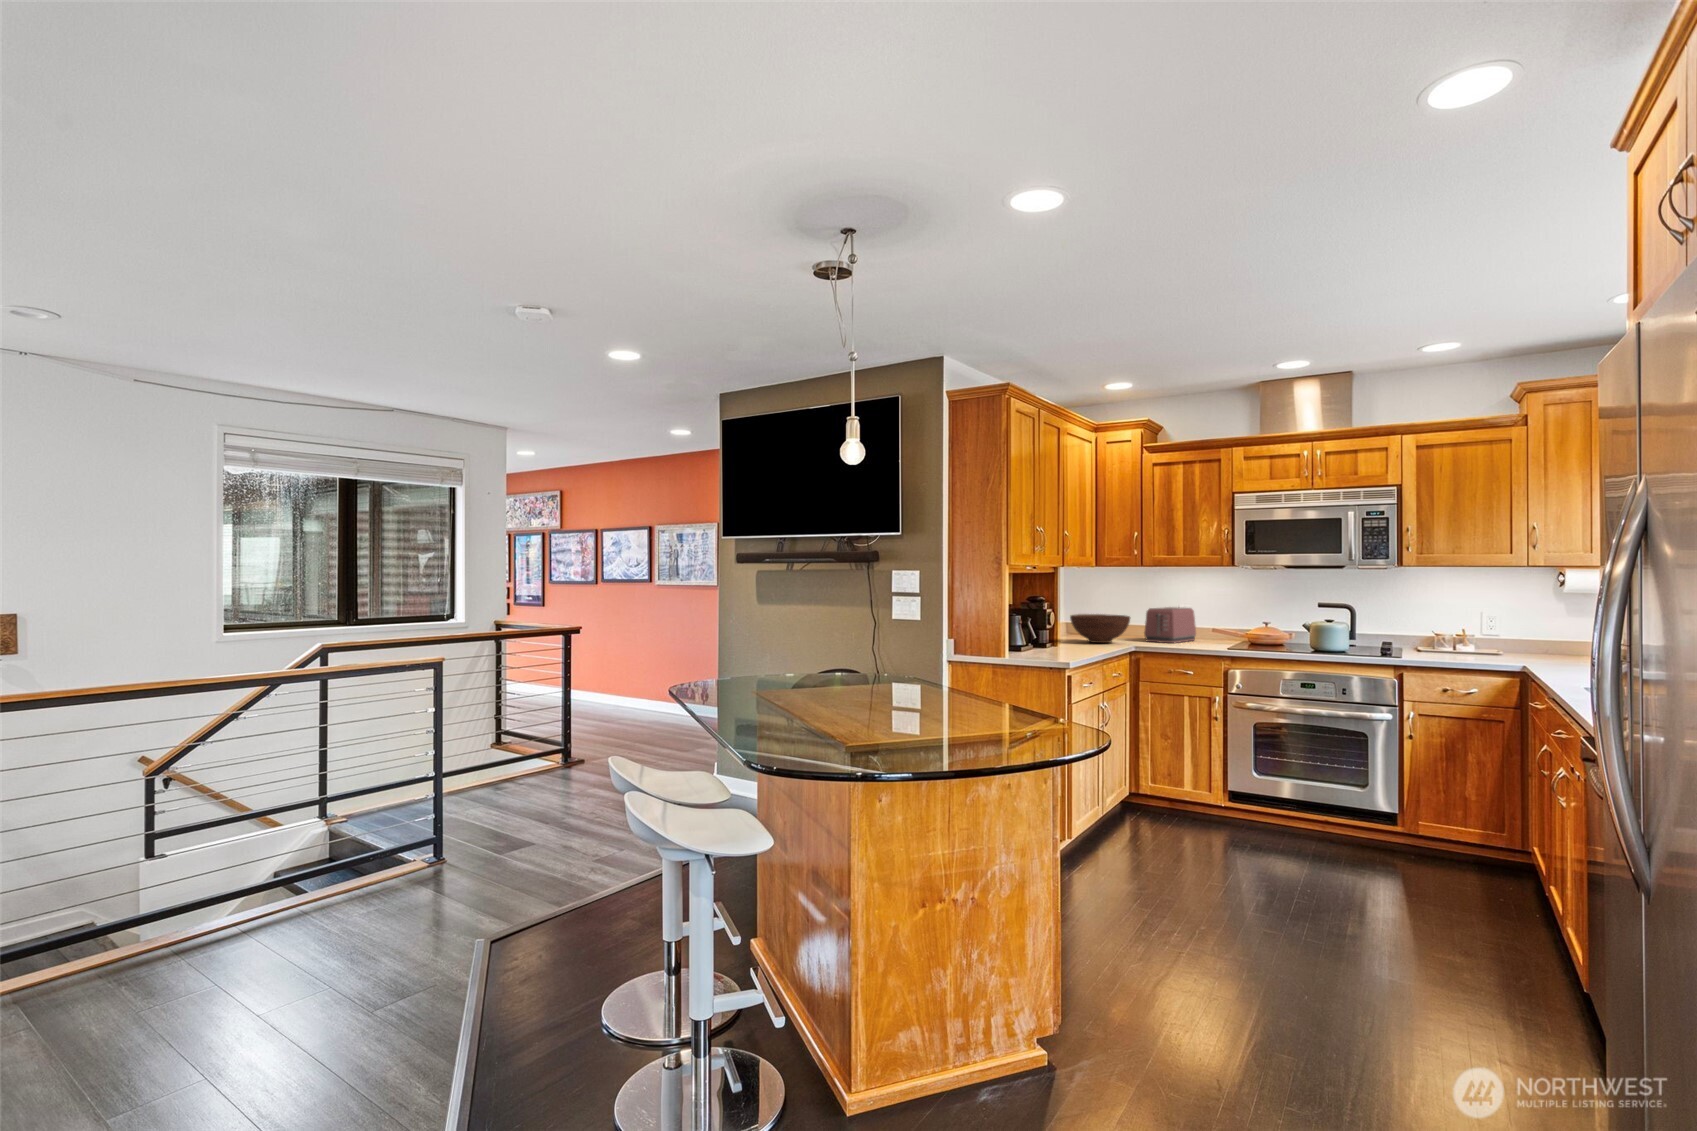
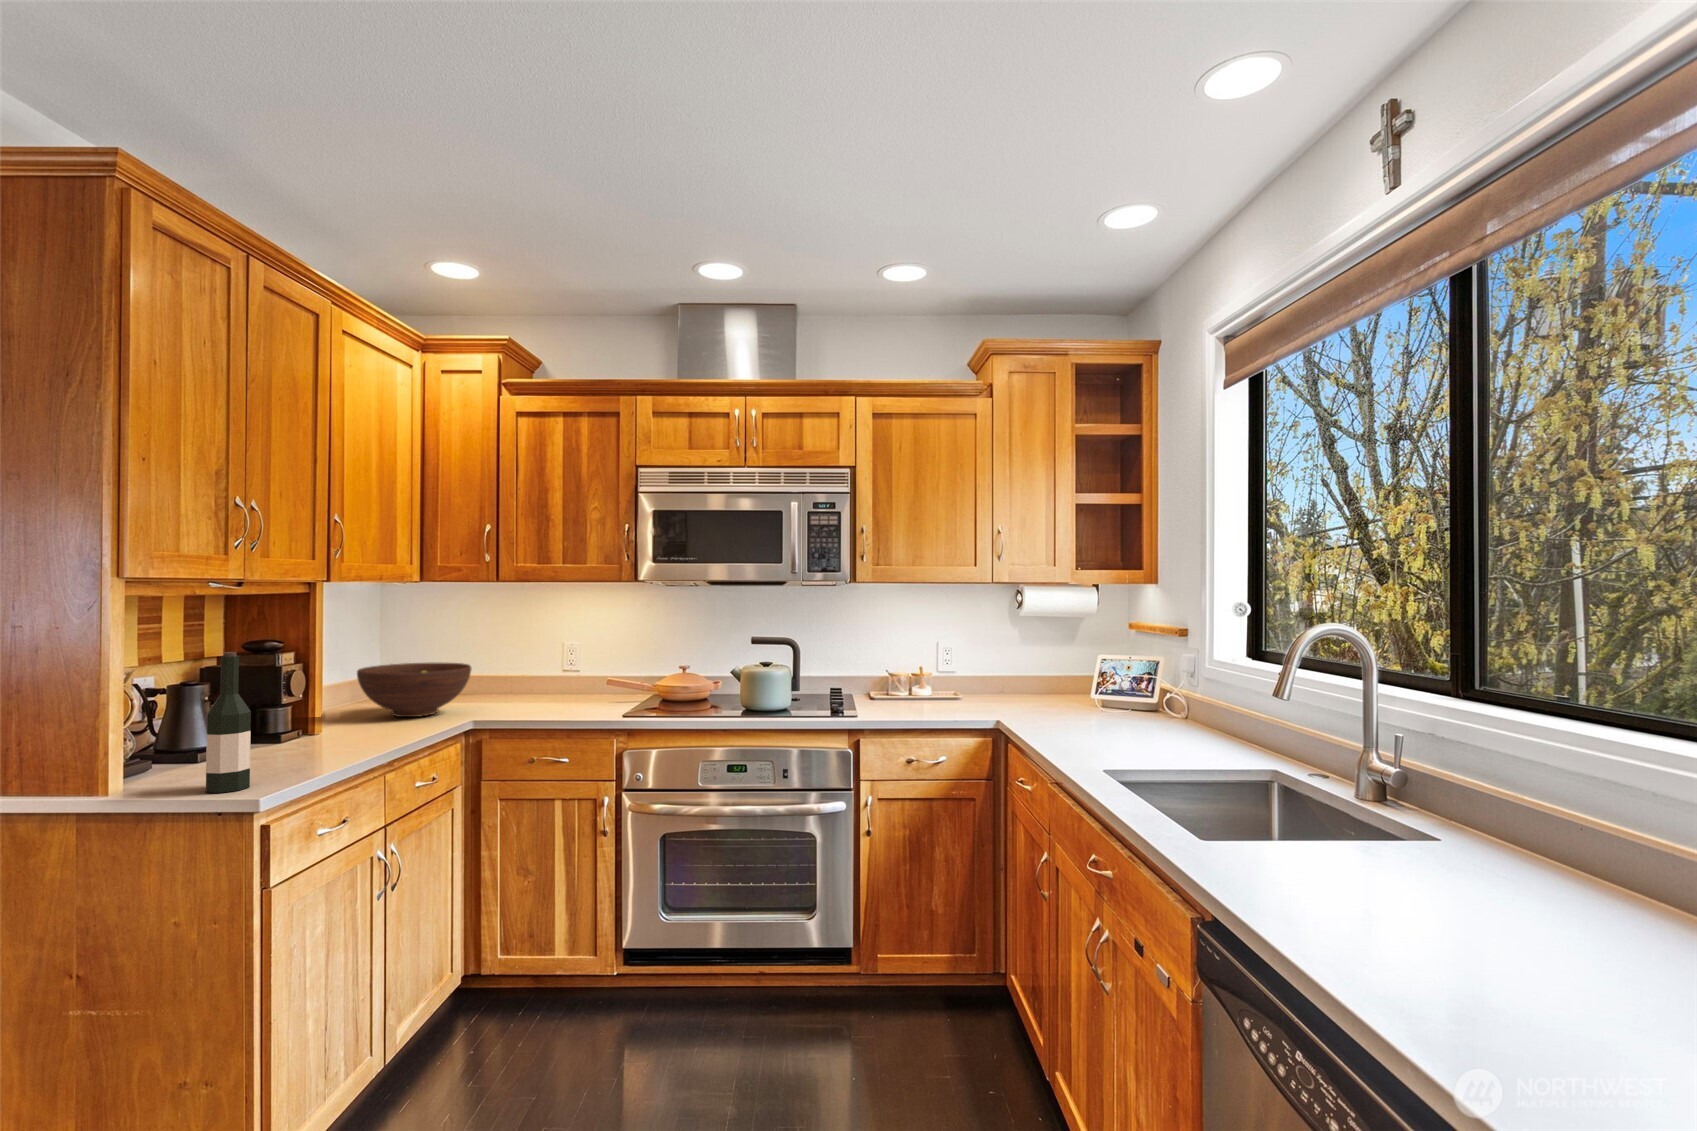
wine bottle: none [1042,597,1060,658] -> present [206,652,251,793]
toaster: present [1144,607,1196,643] -> none [501,644,587,706]

